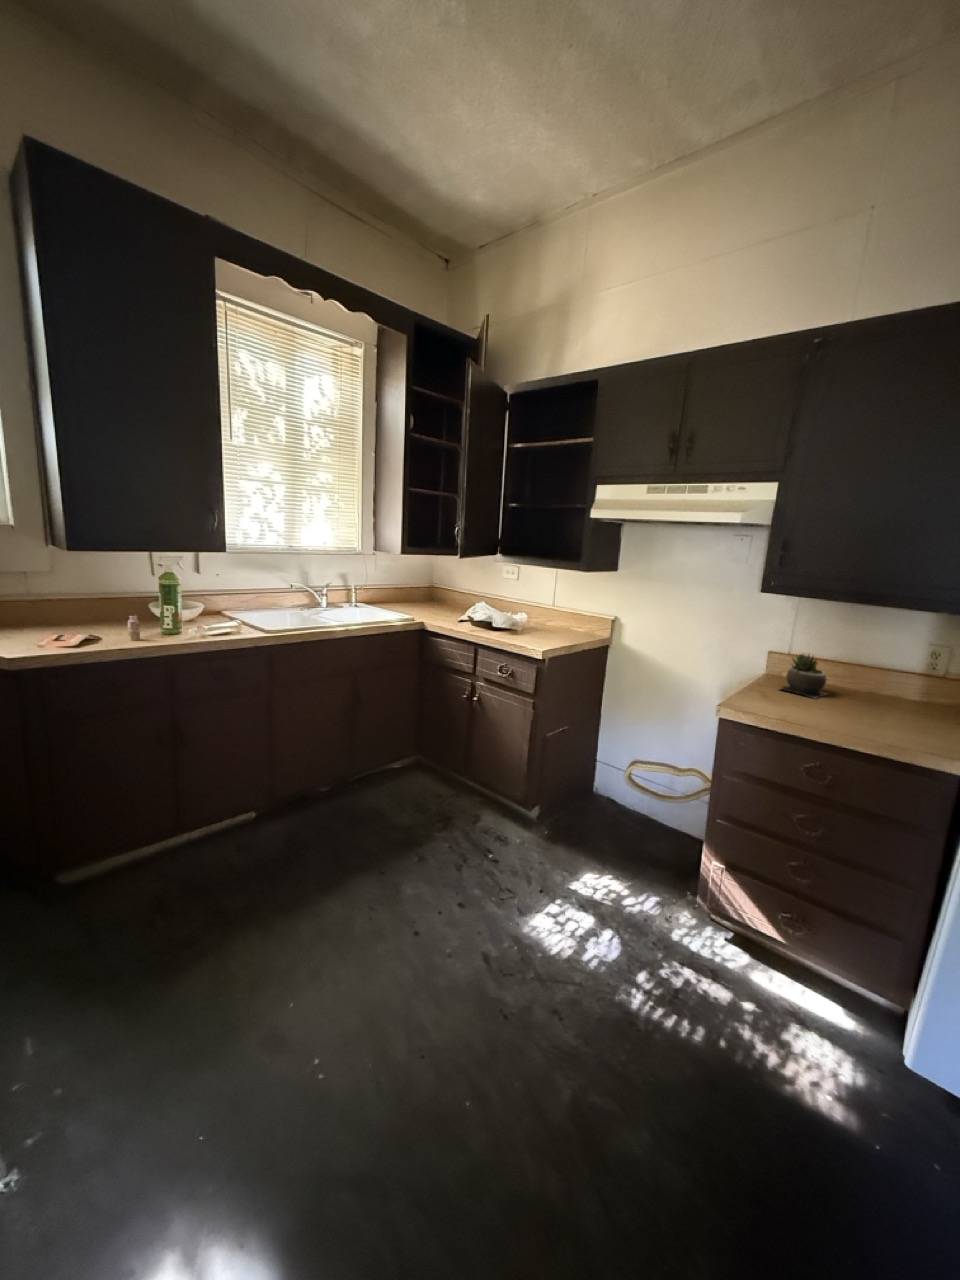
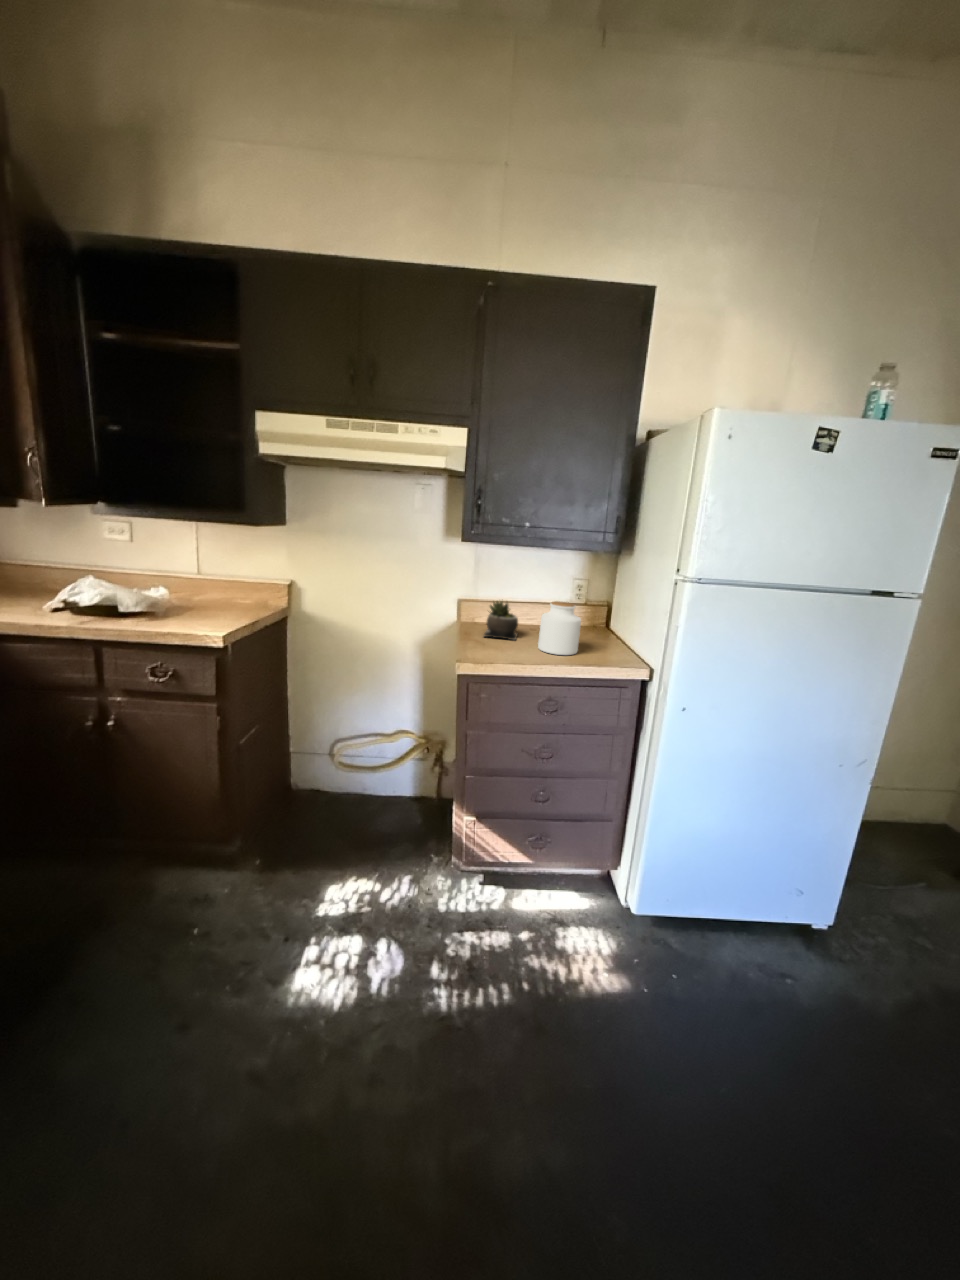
jar: none [834,661,897,725] -> present [538,601,581,655]

